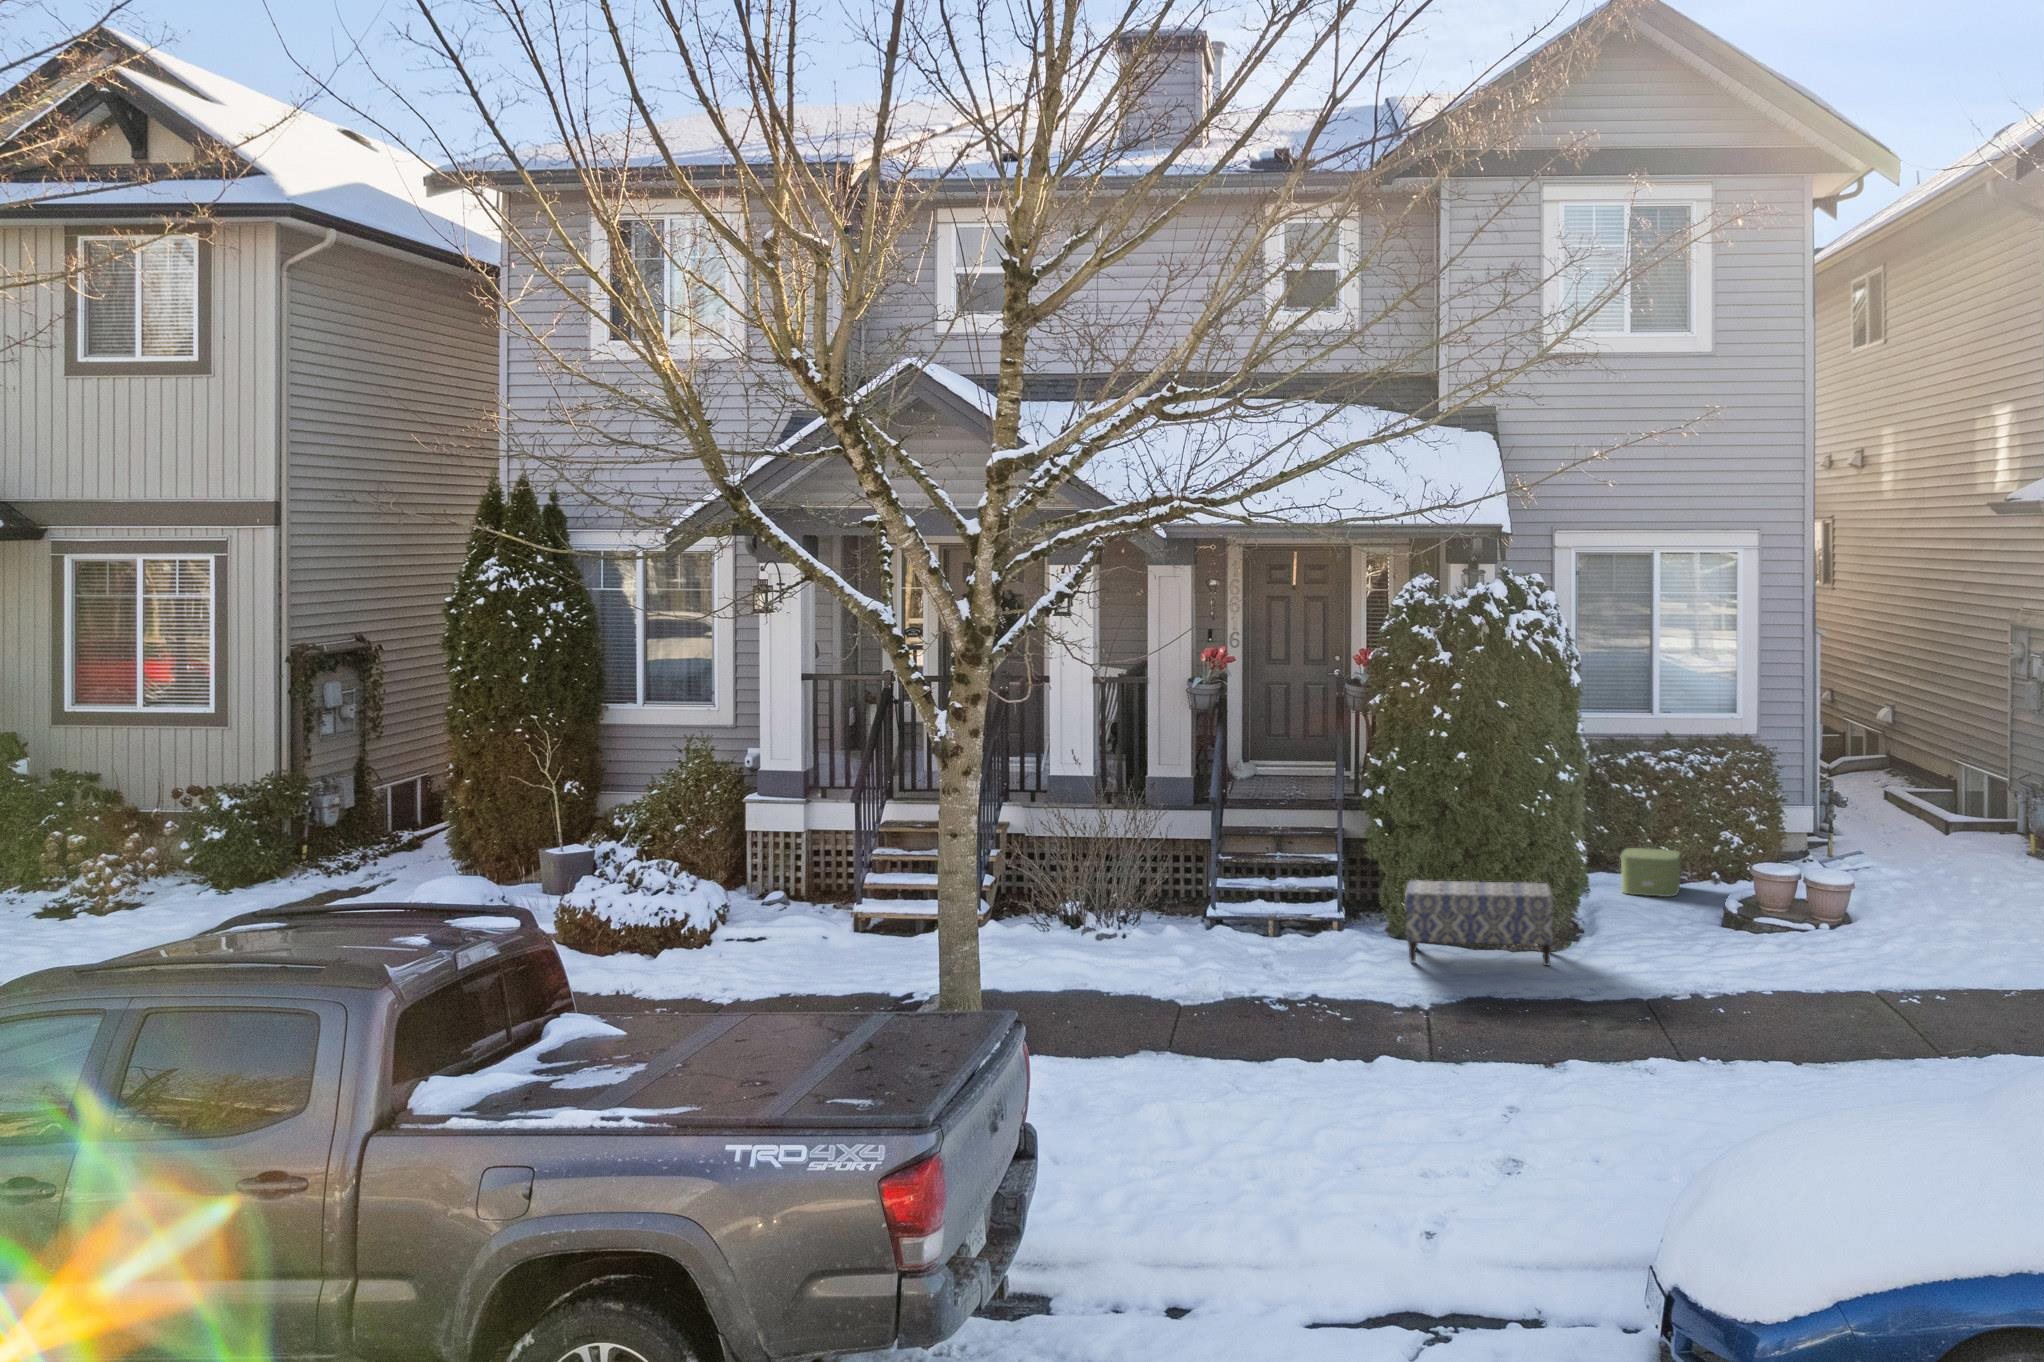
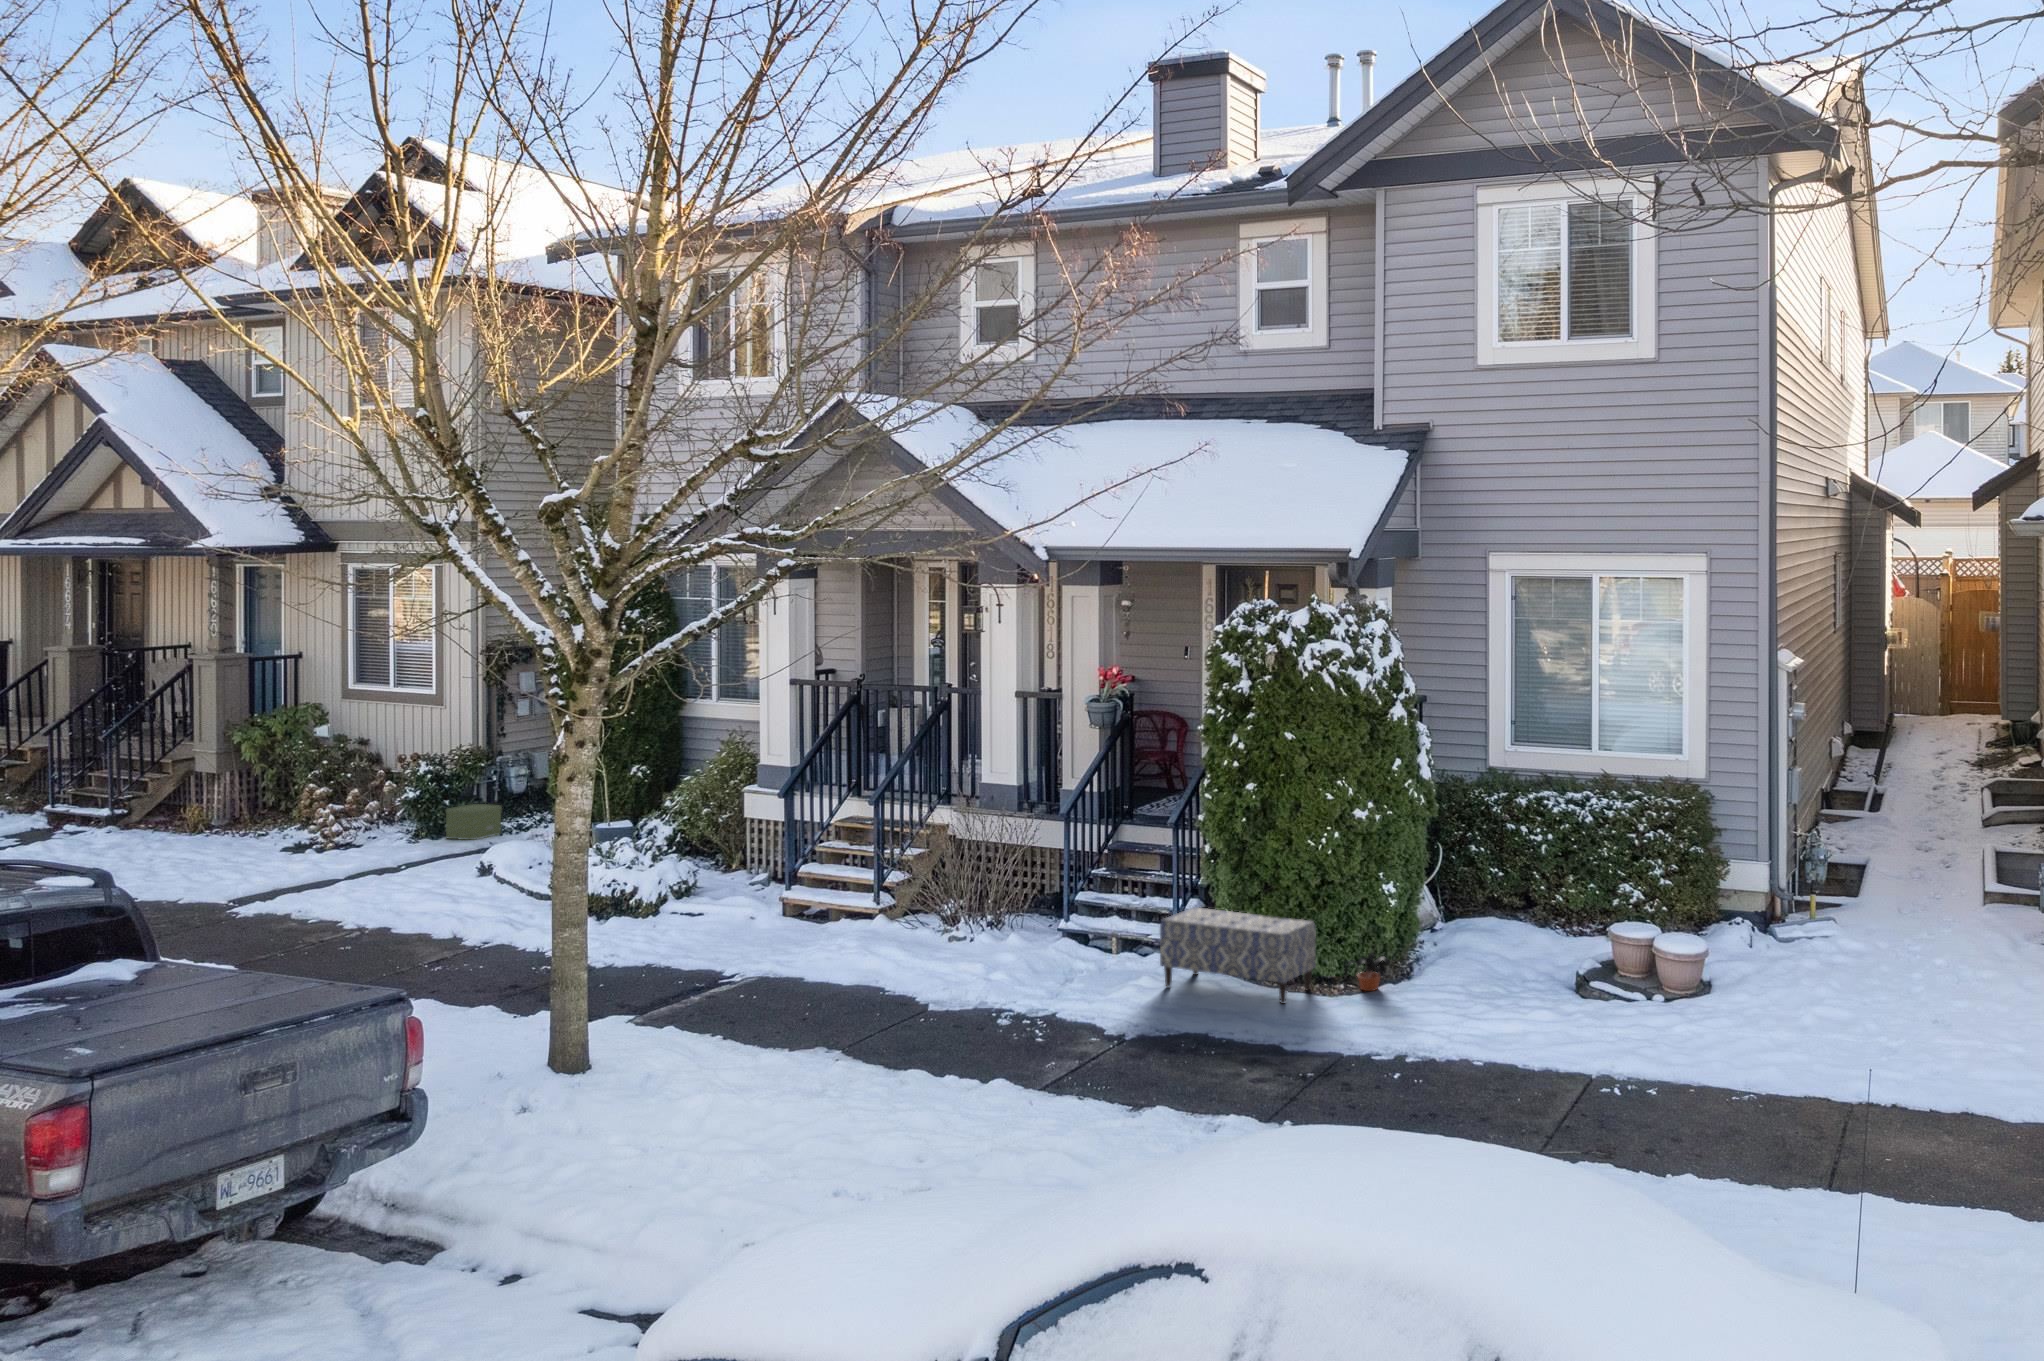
storage box: present [1621,848,1680,897] -> present [446,804,502,840]
potted plant: none [1574,909,1623,947] -> present [1349,953,1390,991]

